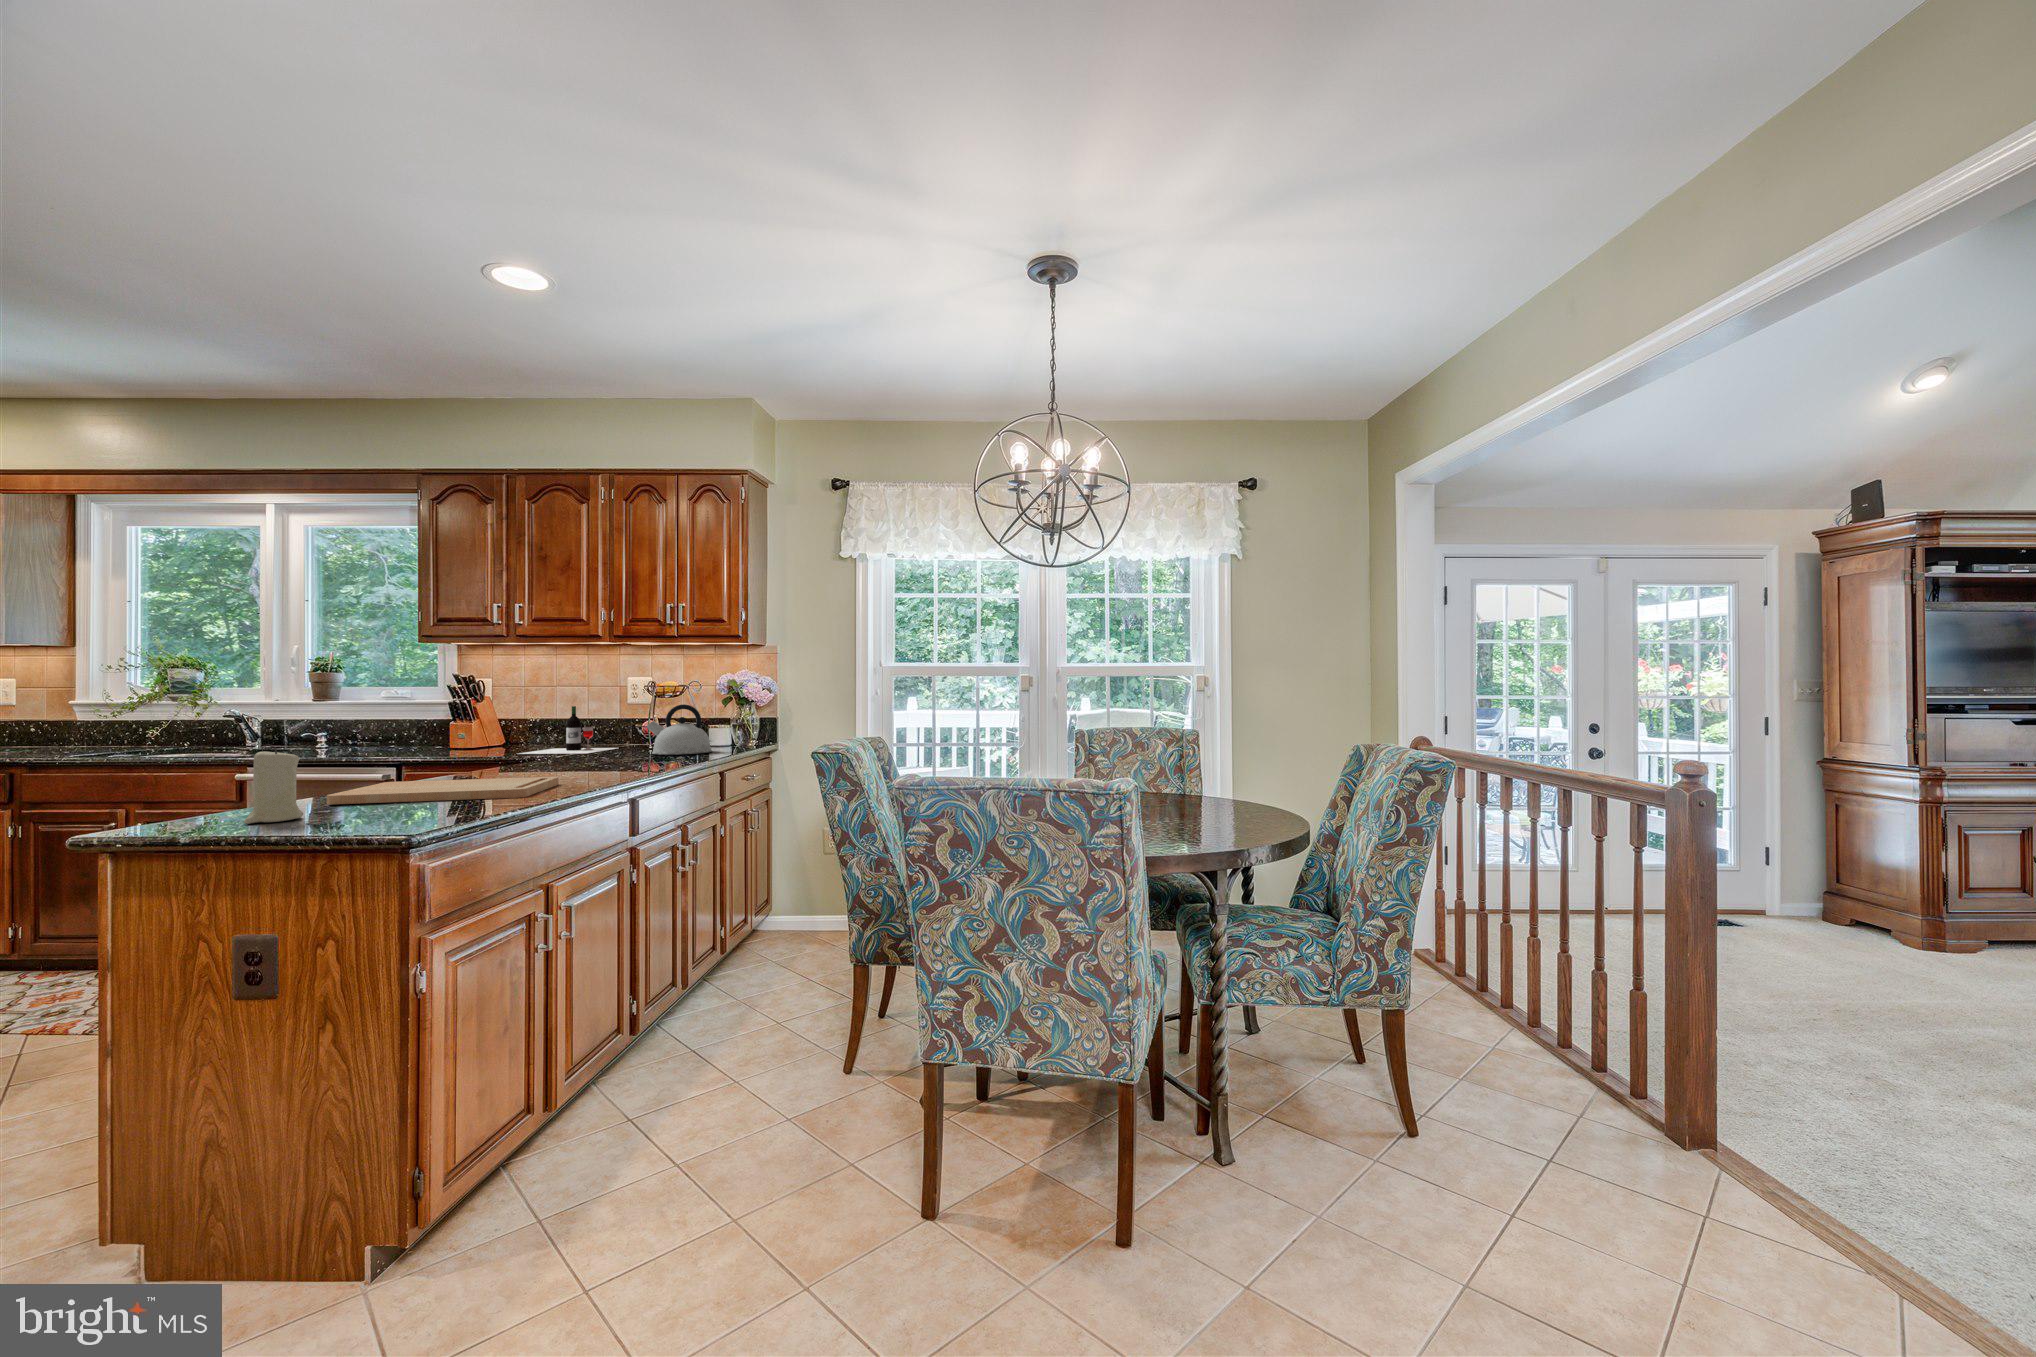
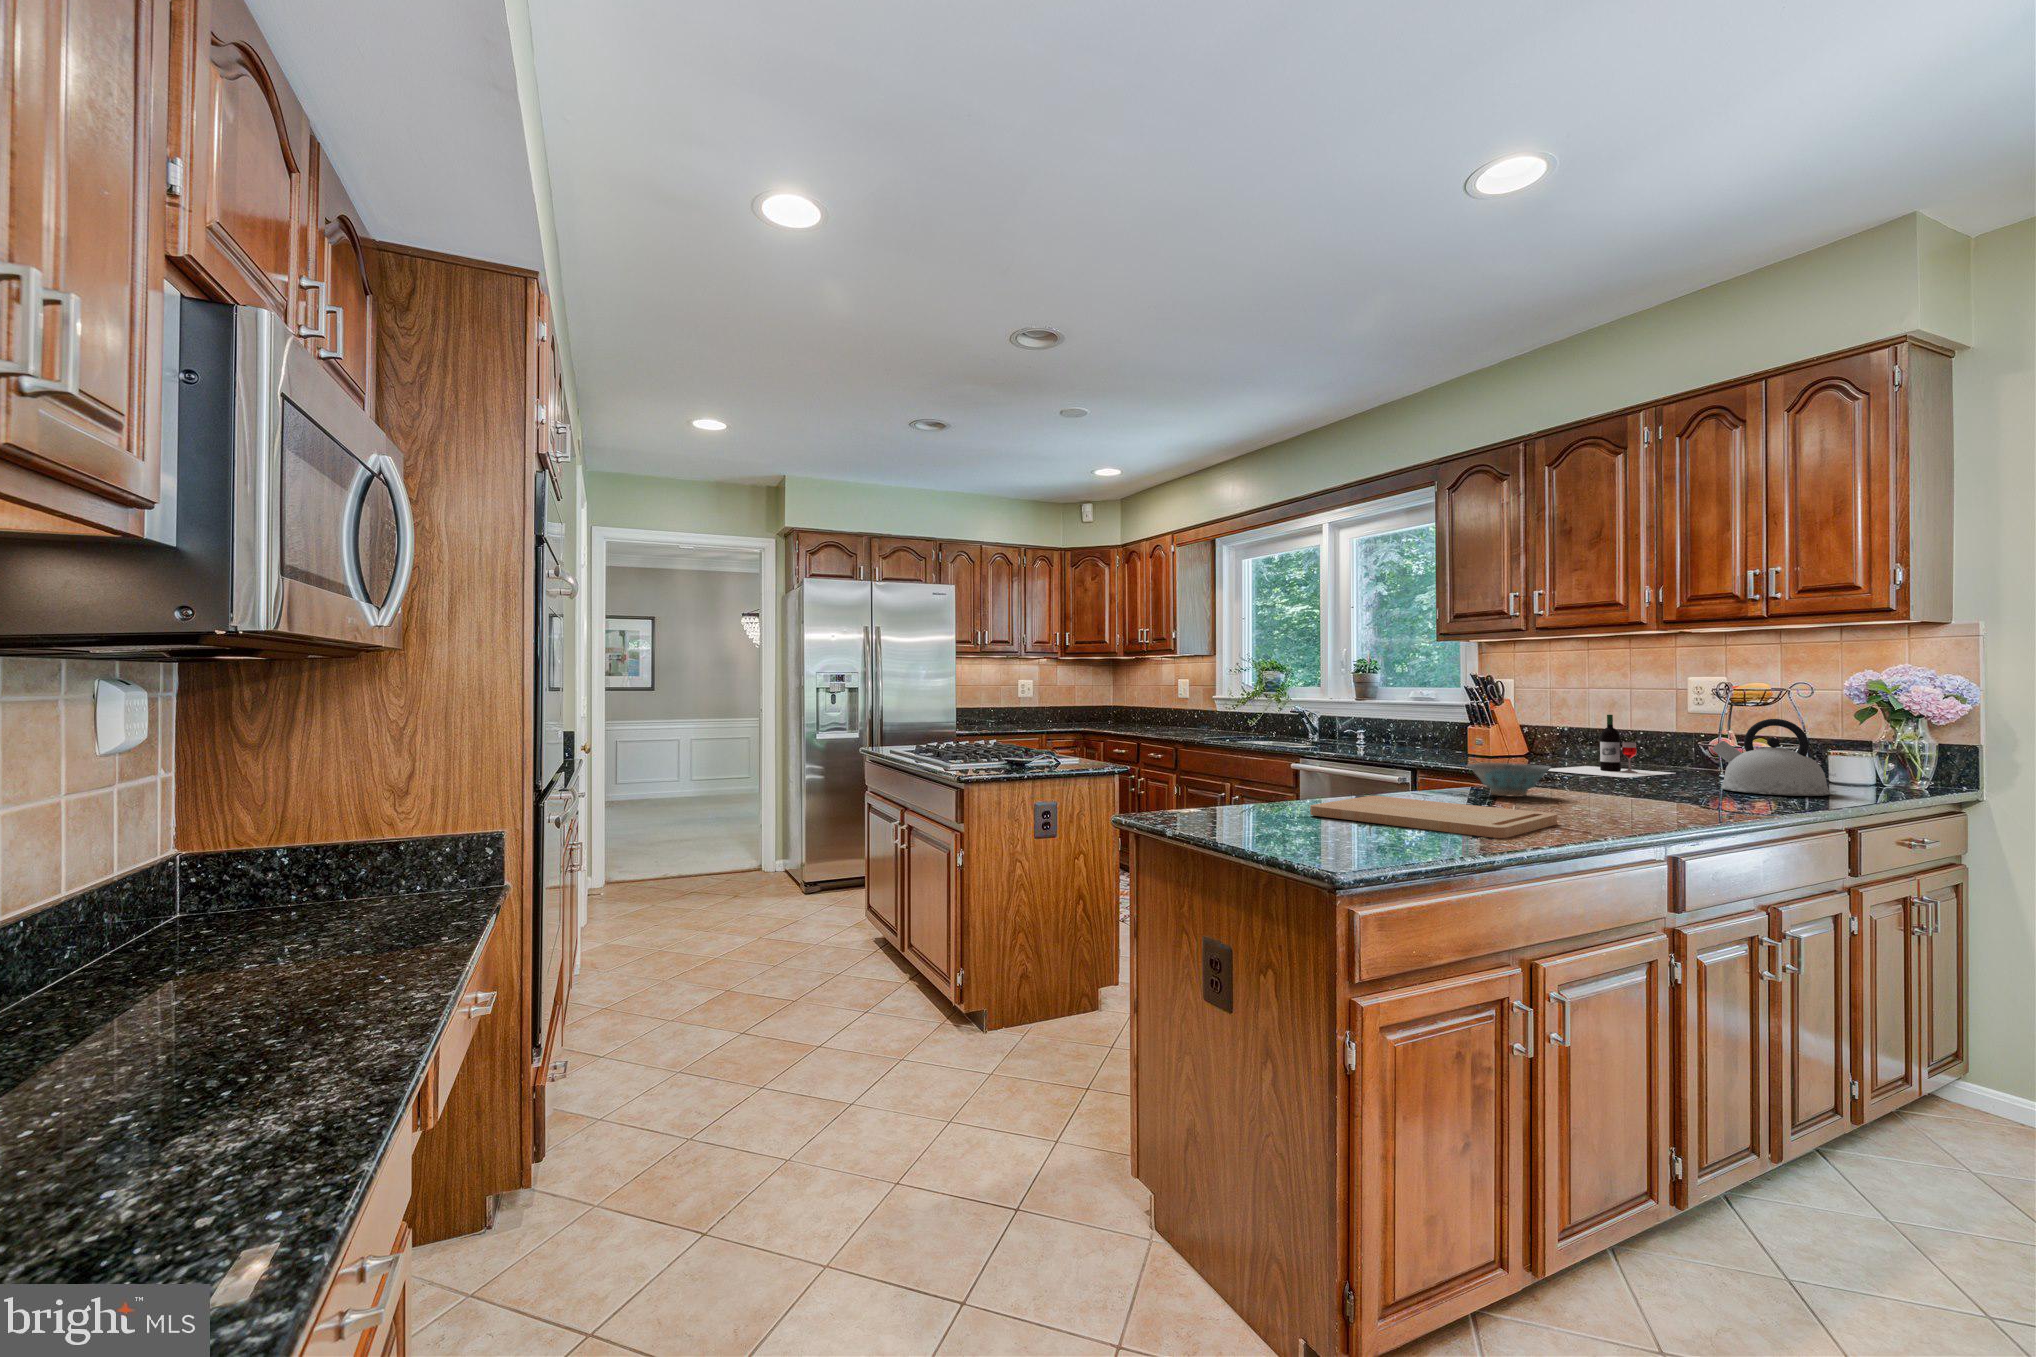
ceramic bowl: none [470,746,543,773] -> present [1468,763,1550,797]
candle: present [244,748,303,824] -> none [1234,755,1280,830]

